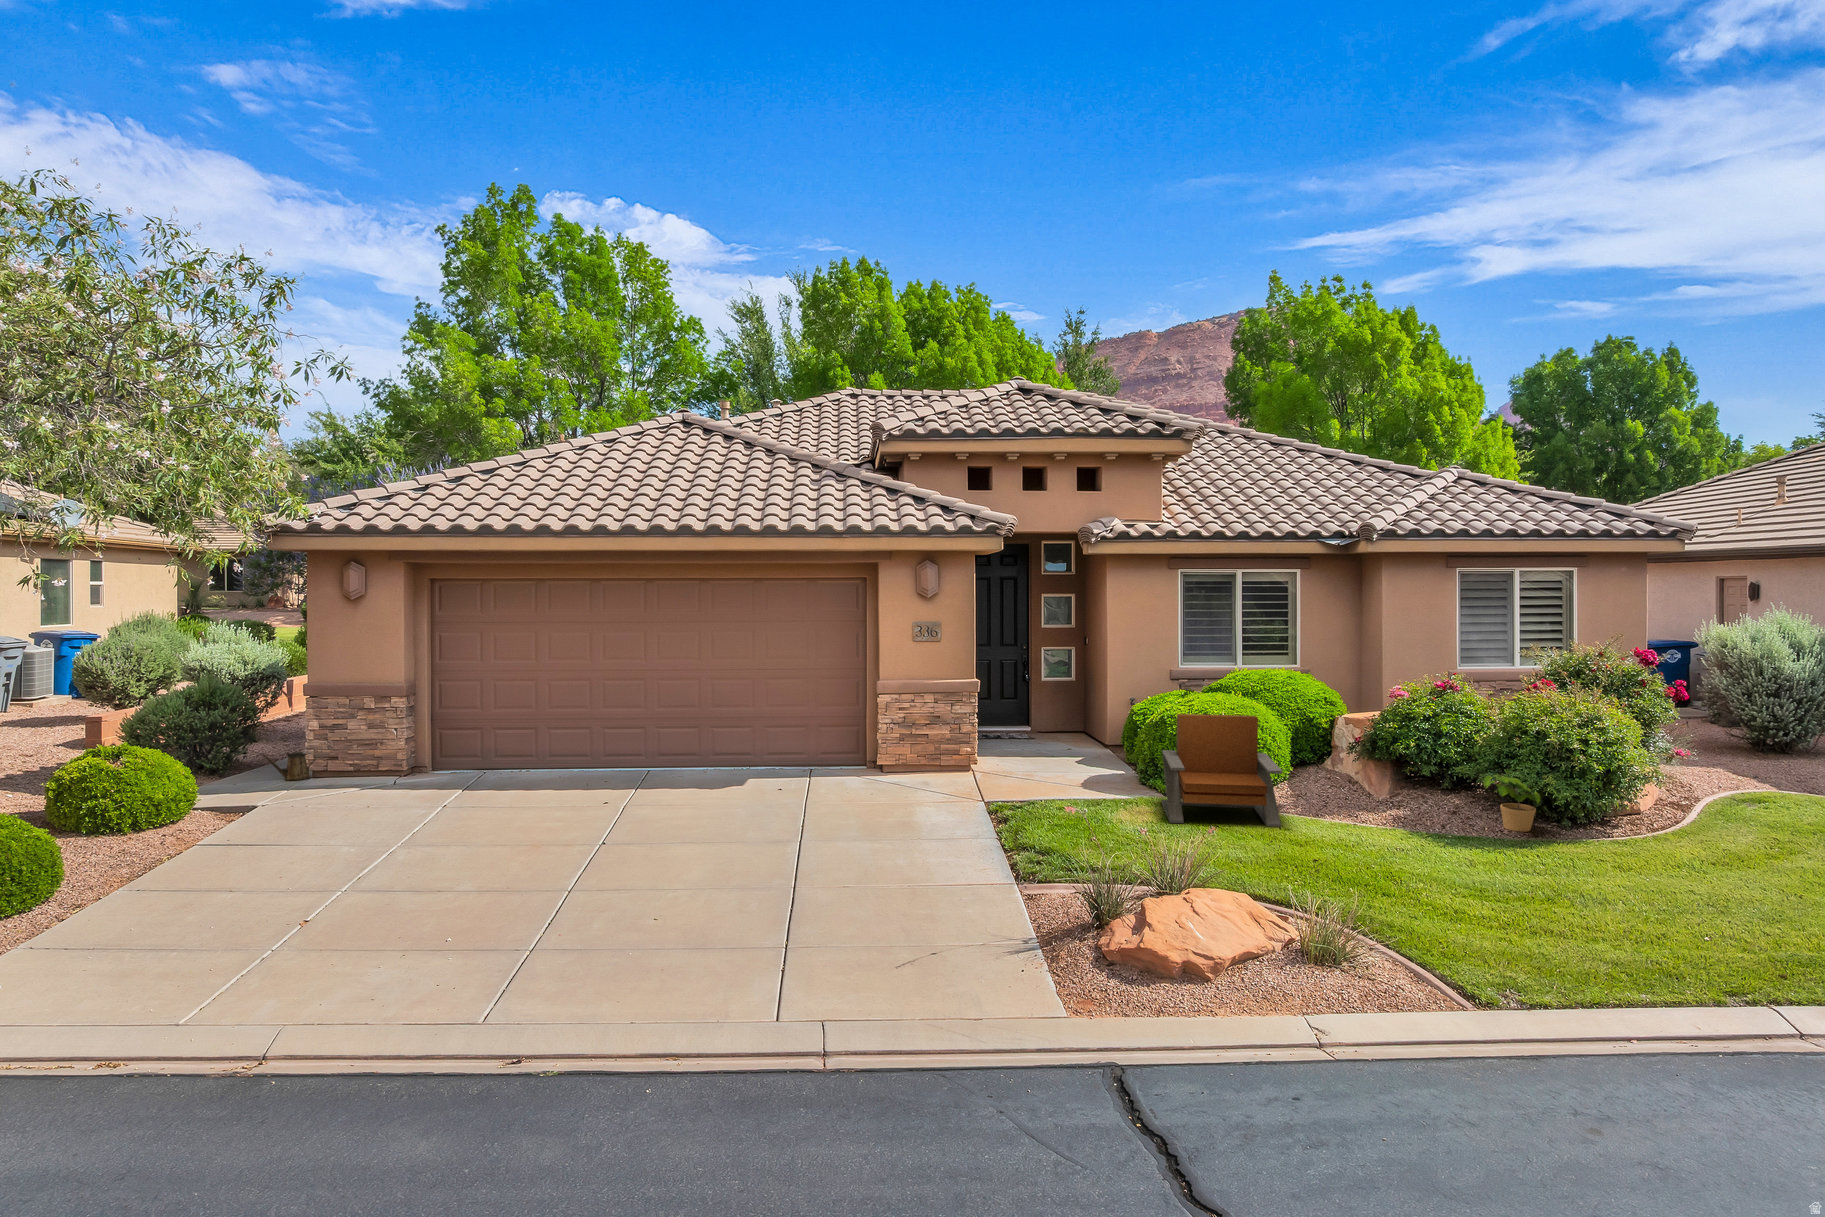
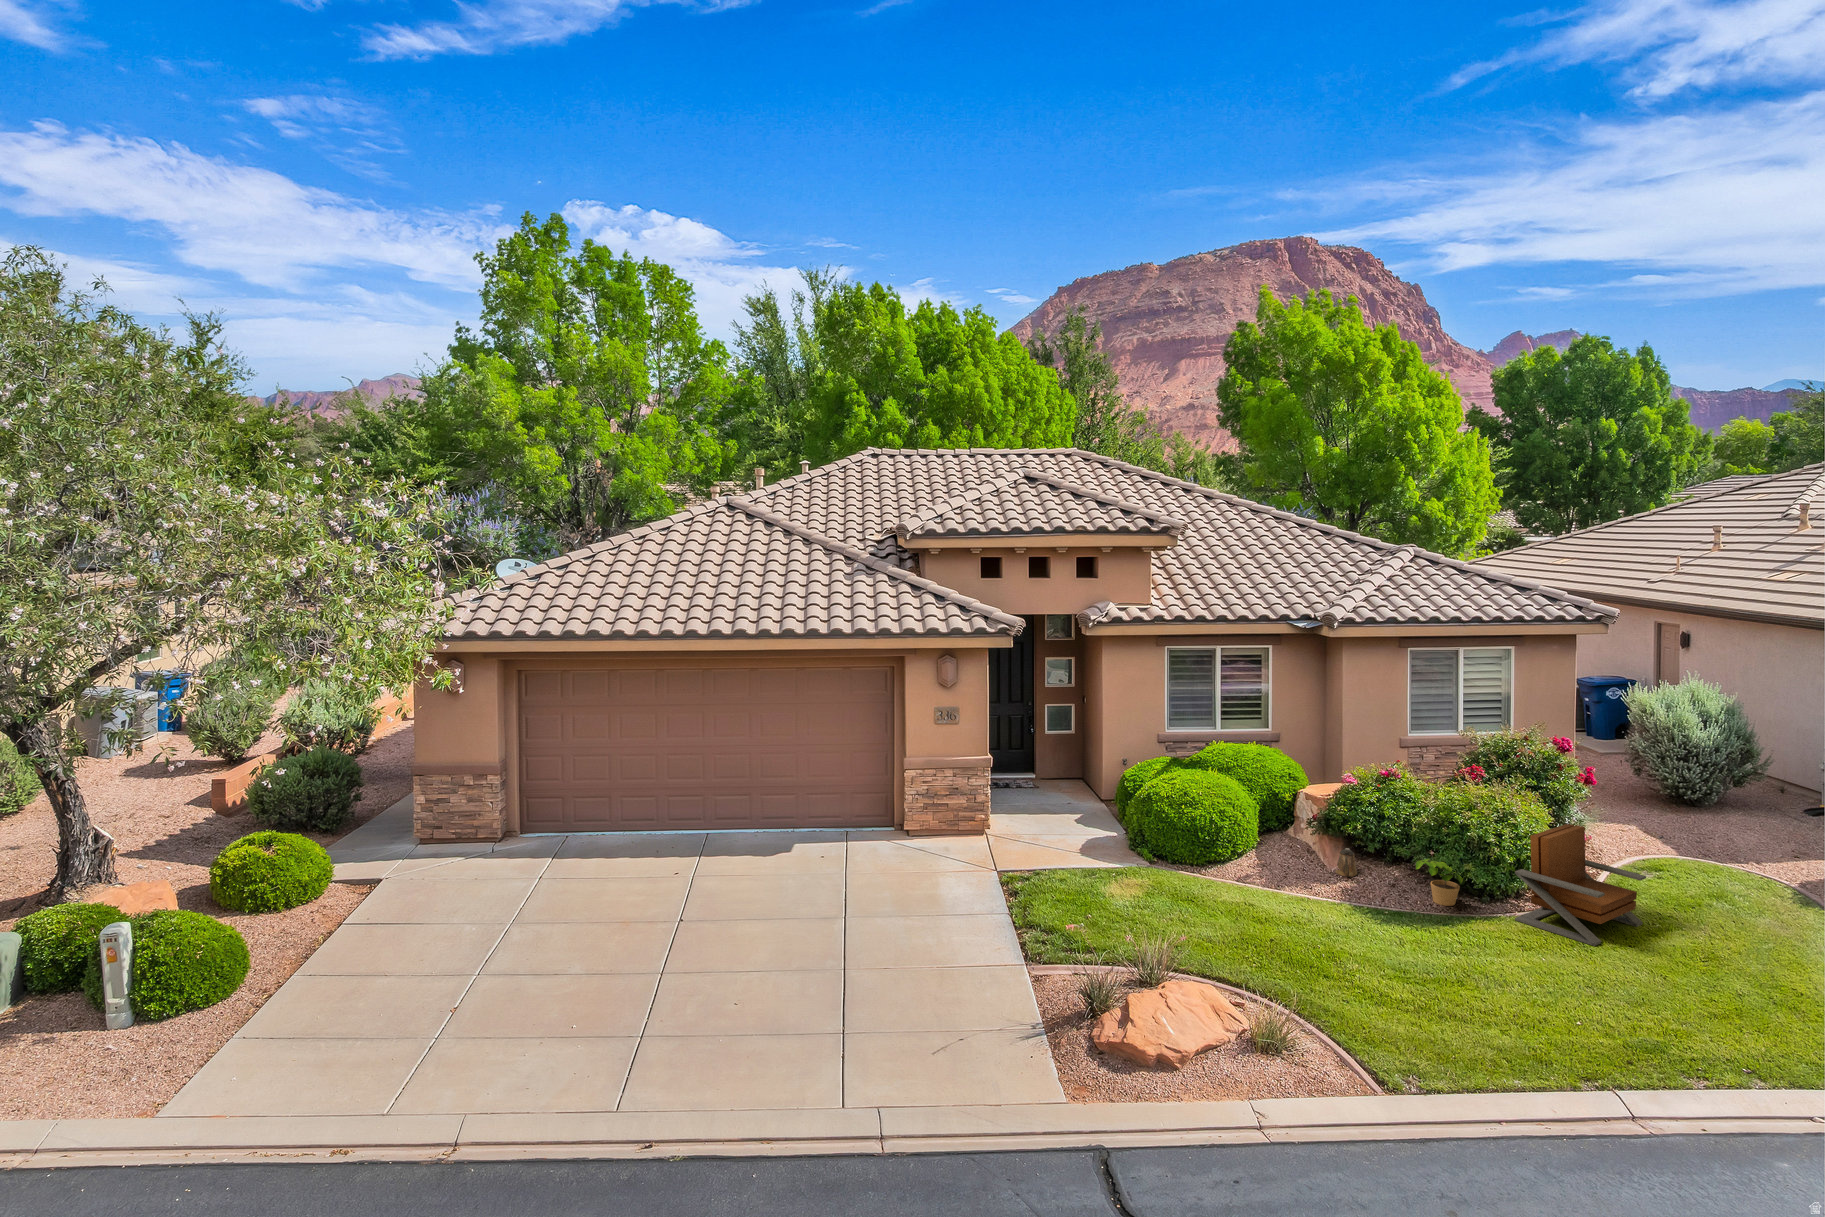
lounge chair: present [1161,714,1283,827] -> present [1515,824,1646,946]
watering can: present [260,752,316,781] -> present [1335,848,1358,877]

